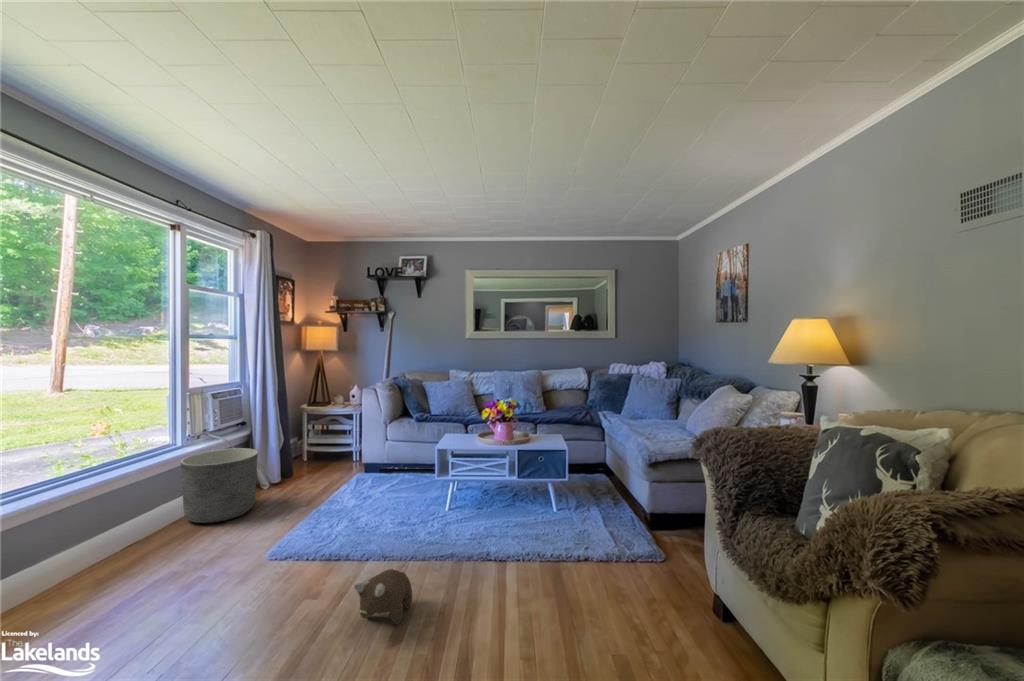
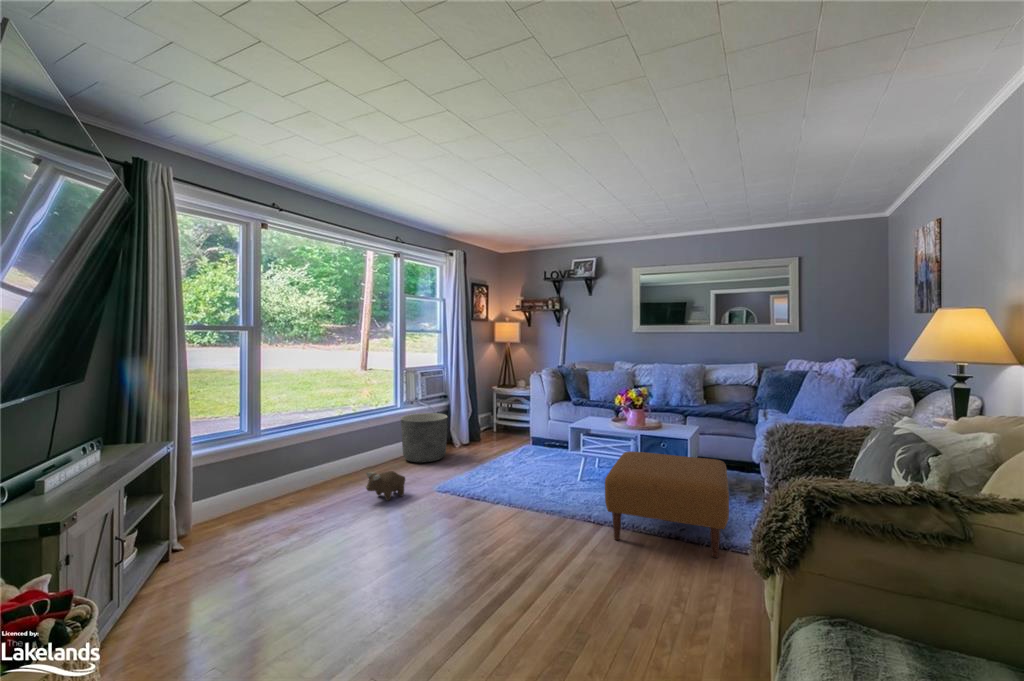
ottoman: none [512,468,648,579] -> present [605,451,729,558]
plush toy: present [354,569,412,624] -> present [366,471,405,501]

